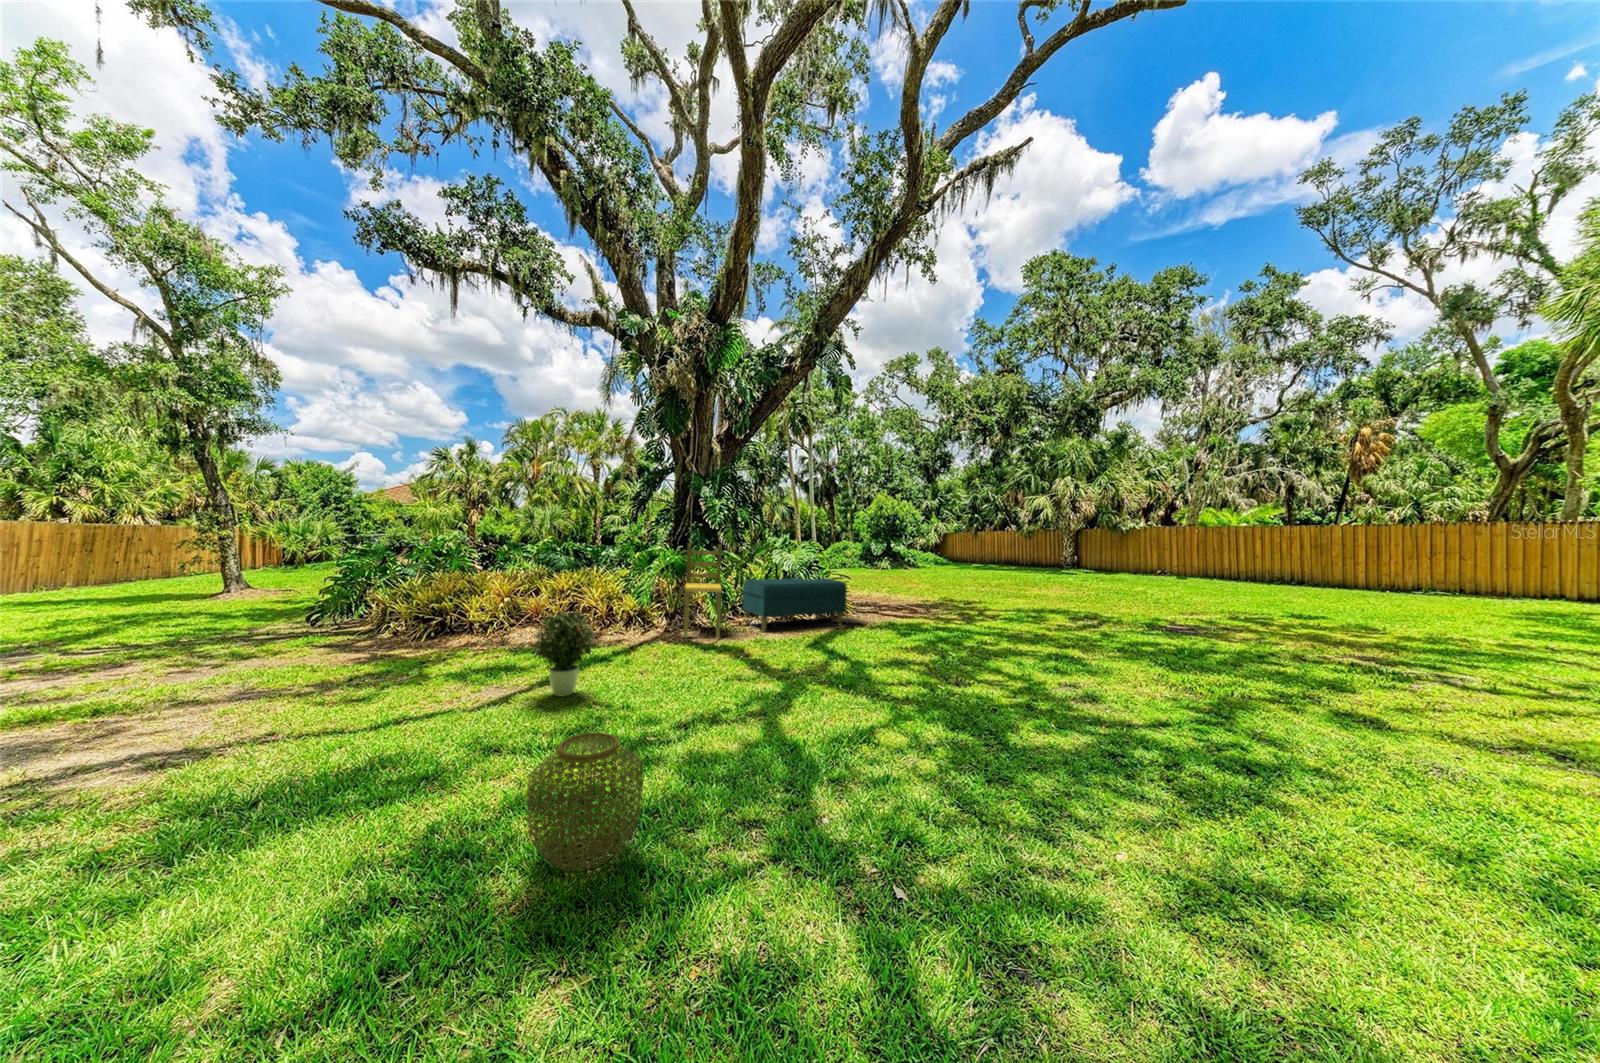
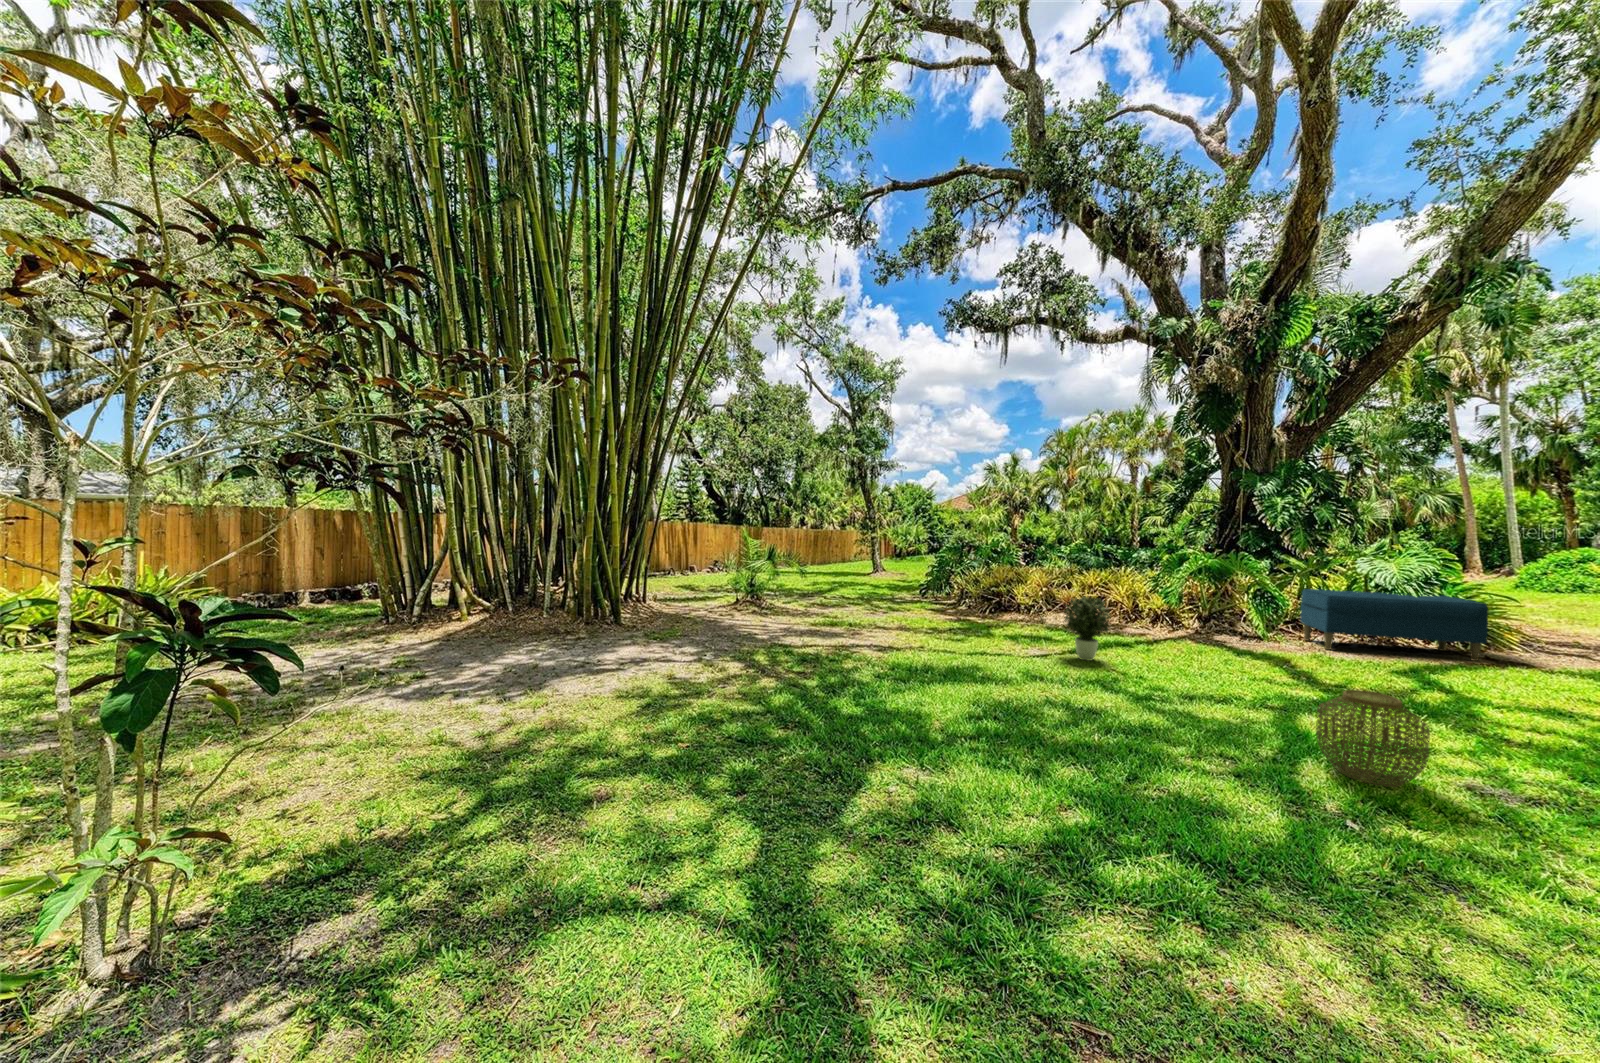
chair: present [683,543,722,638] -> none [1214,546,1267,647]
woven basket: present [526,733,643,871] -> present [1316,690,1430,787]

